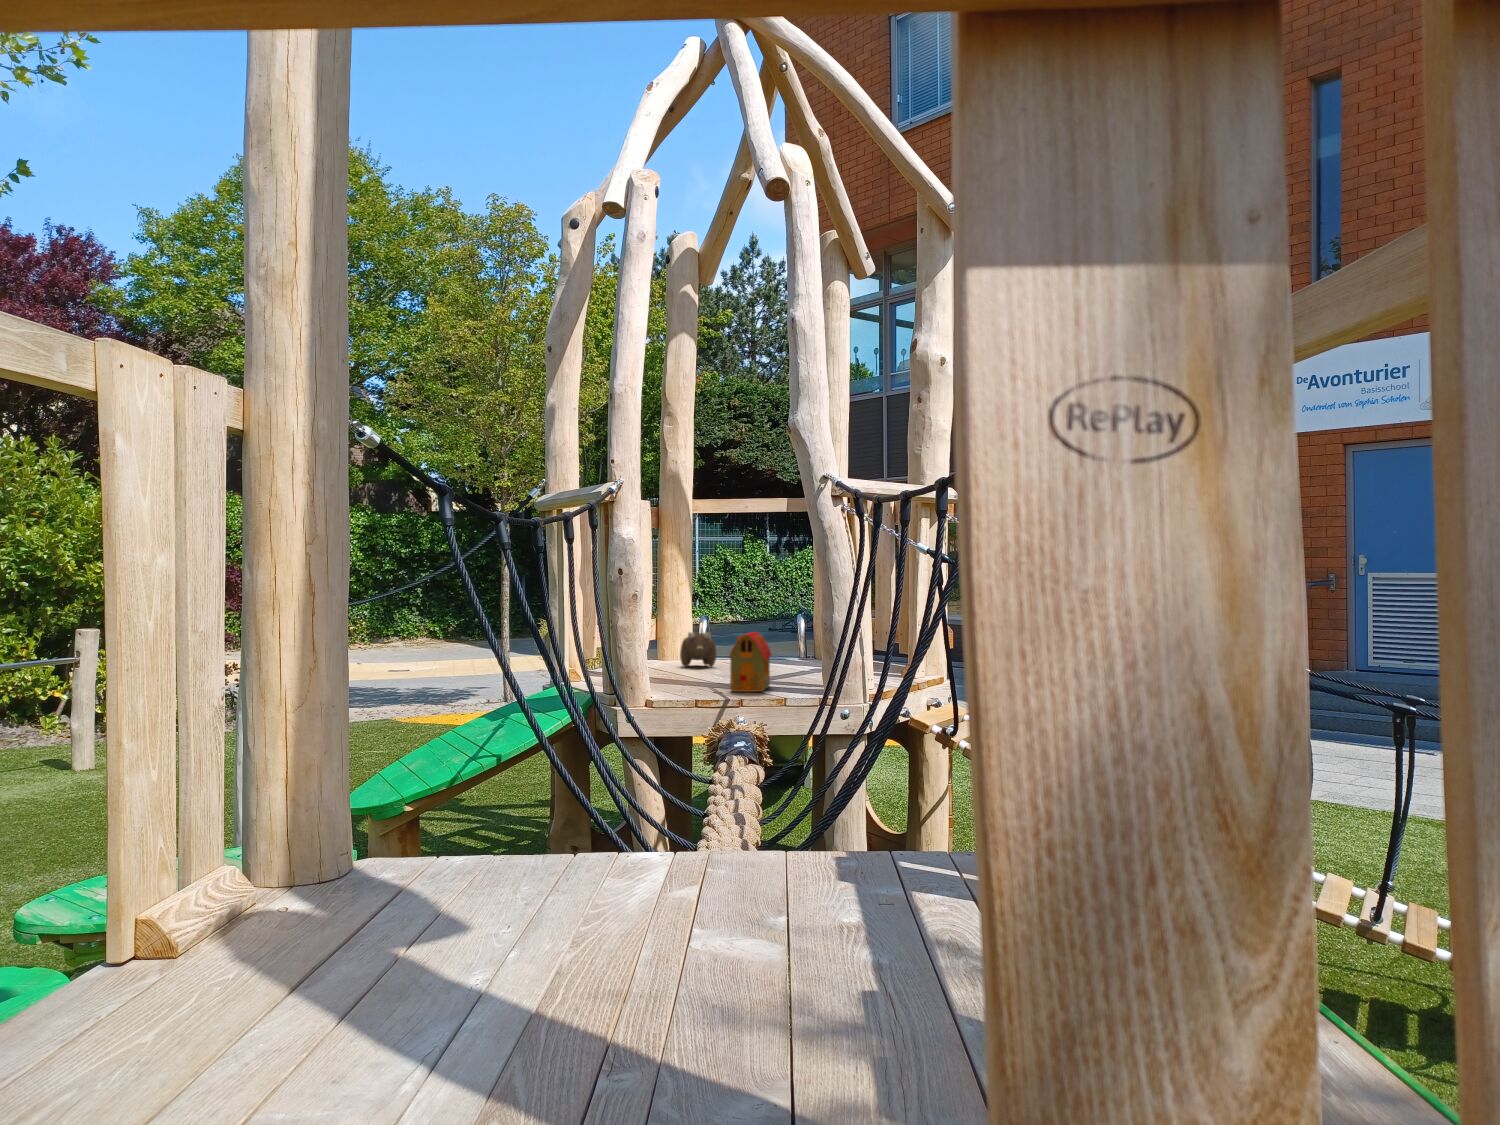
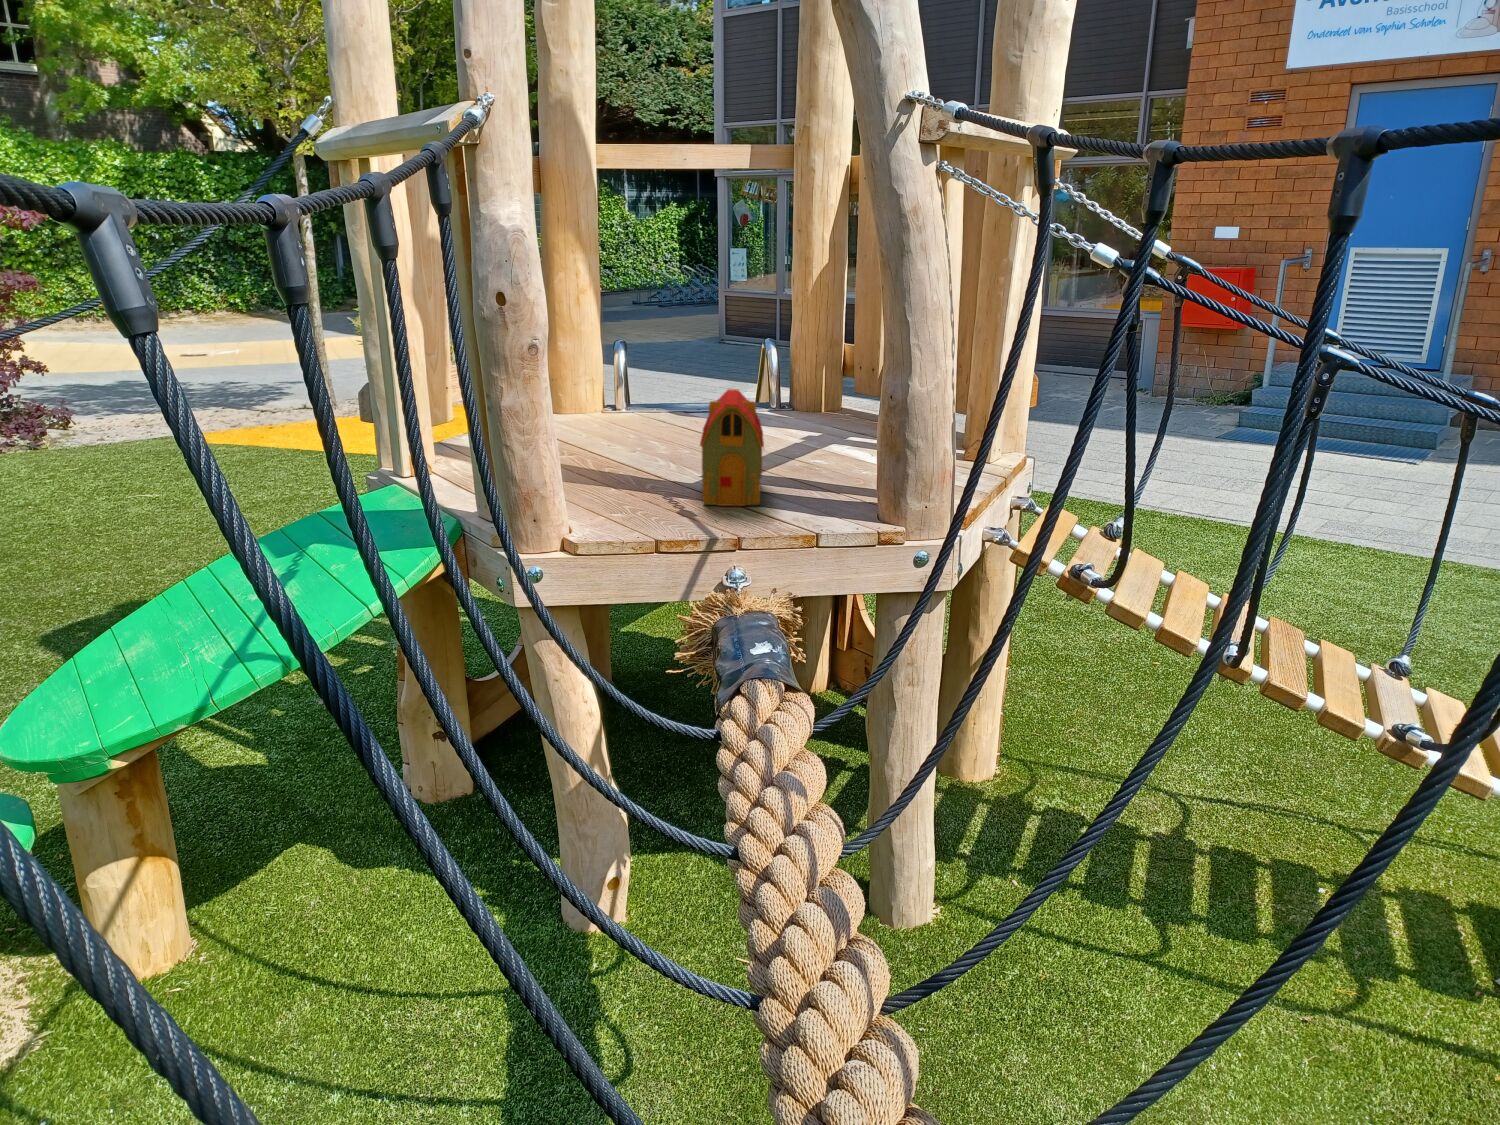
plush toy: present [680,632,716,667] -> none [581,364,638,418]

